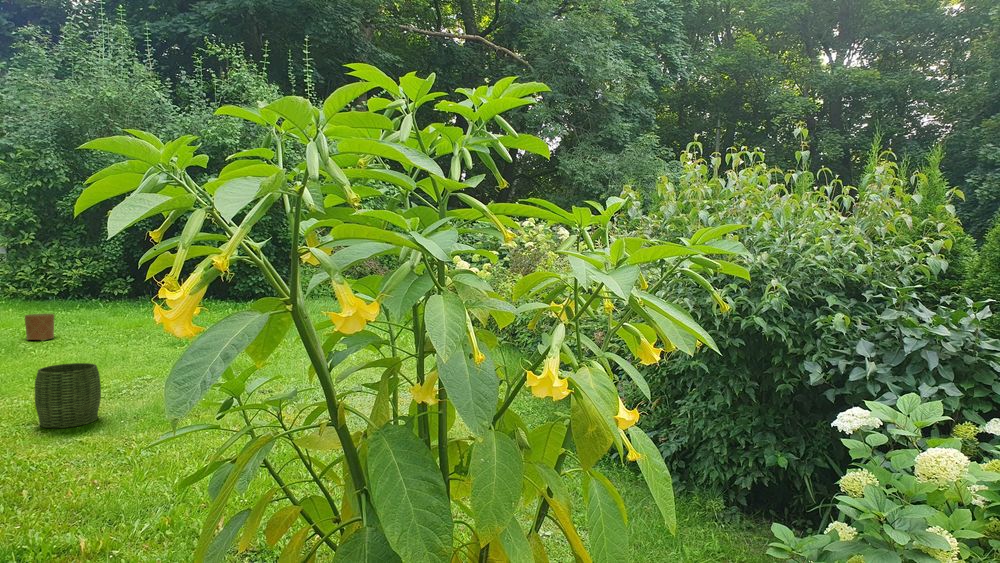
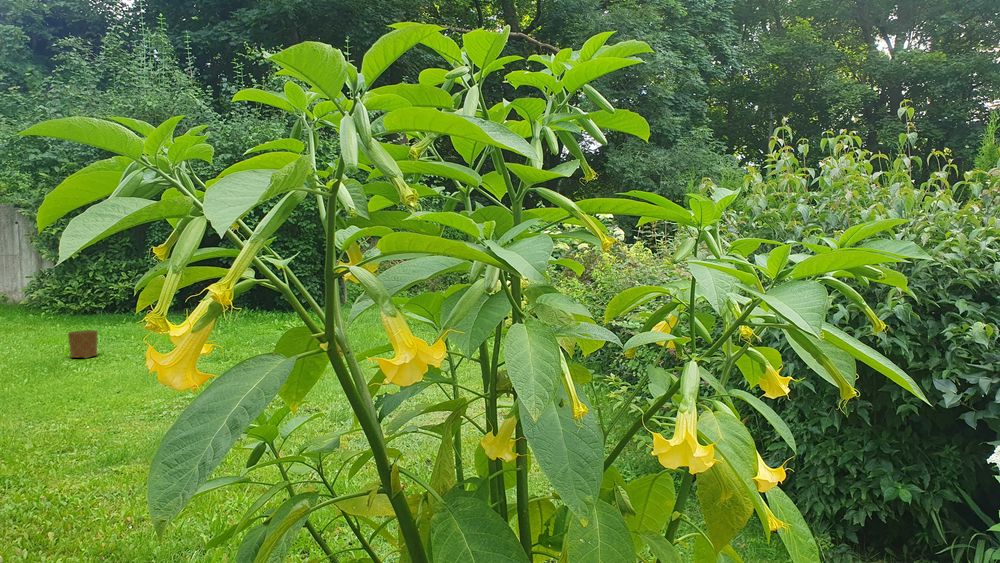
woven basket: present [35,363,101,428] -> none [72,384,140,454]

